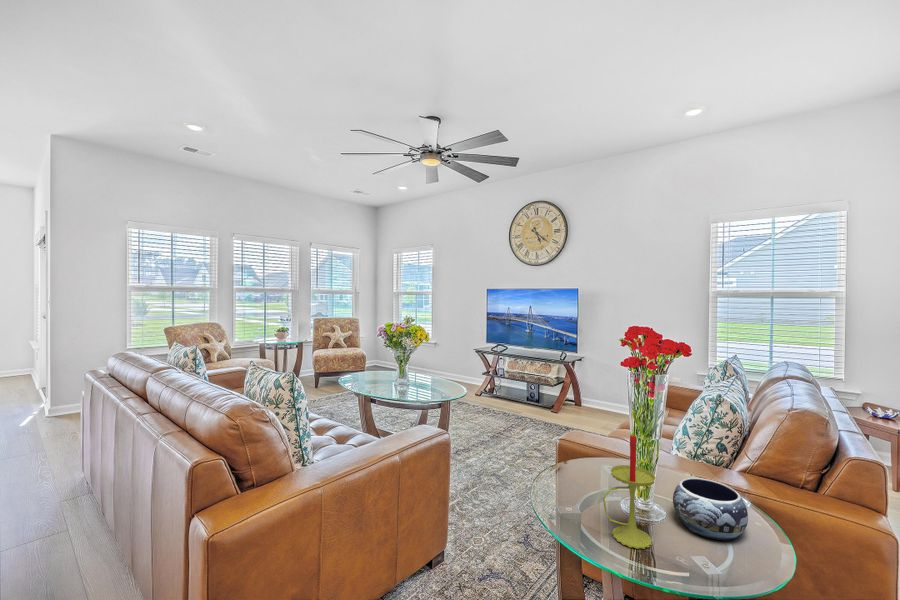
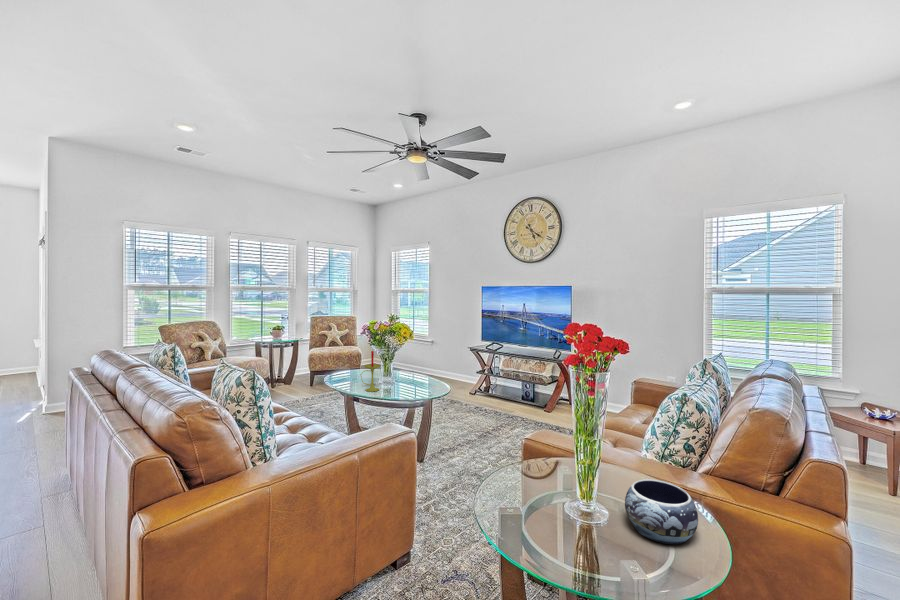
candle: present [603,435,656,549] -> present [361,351,380,392]

